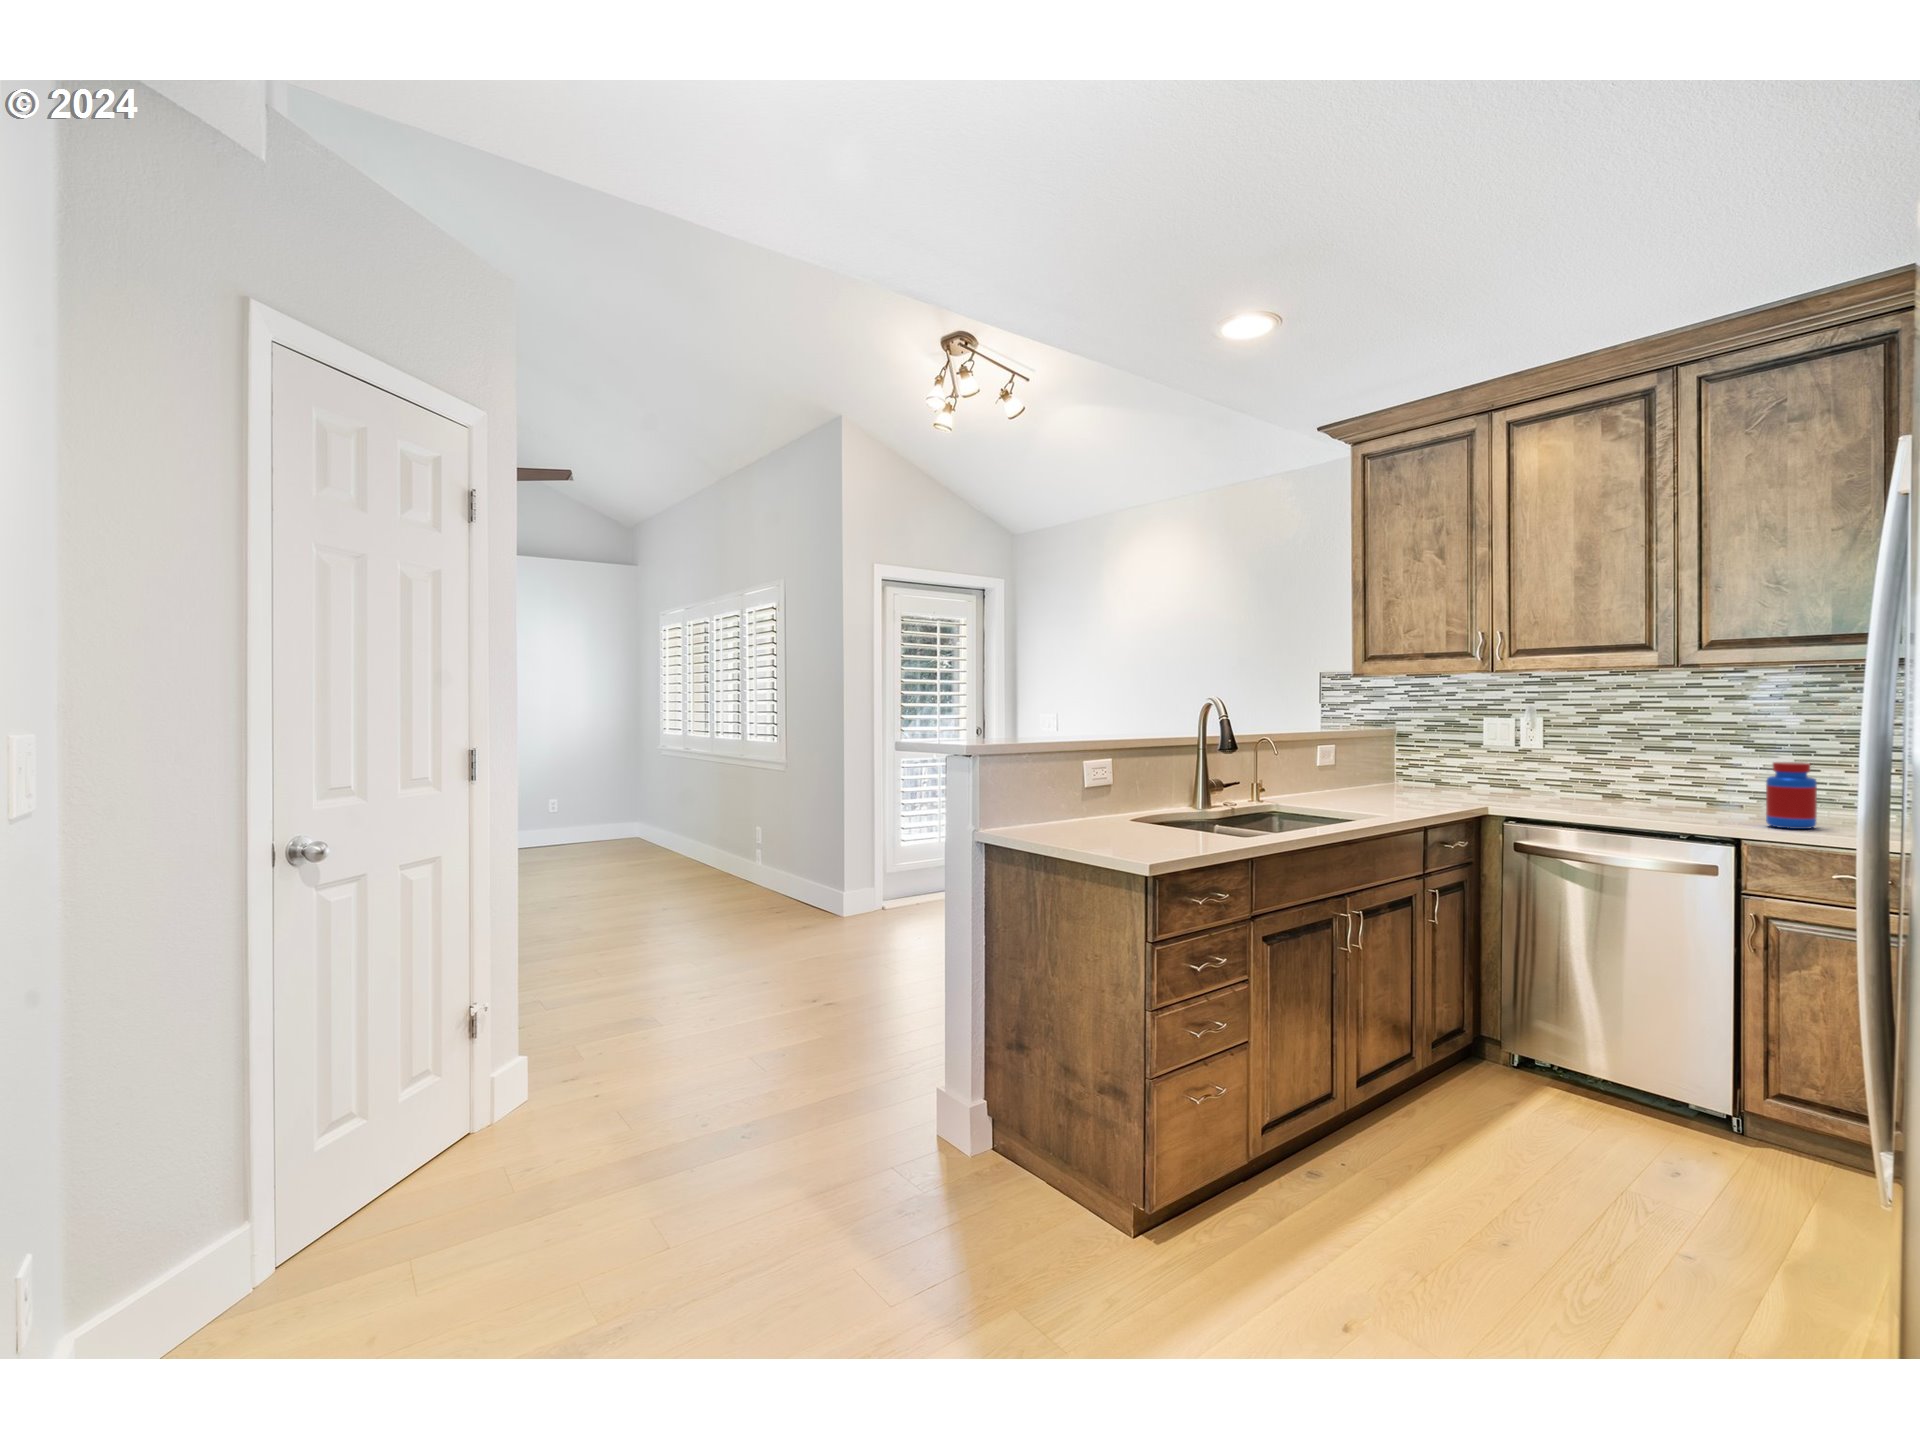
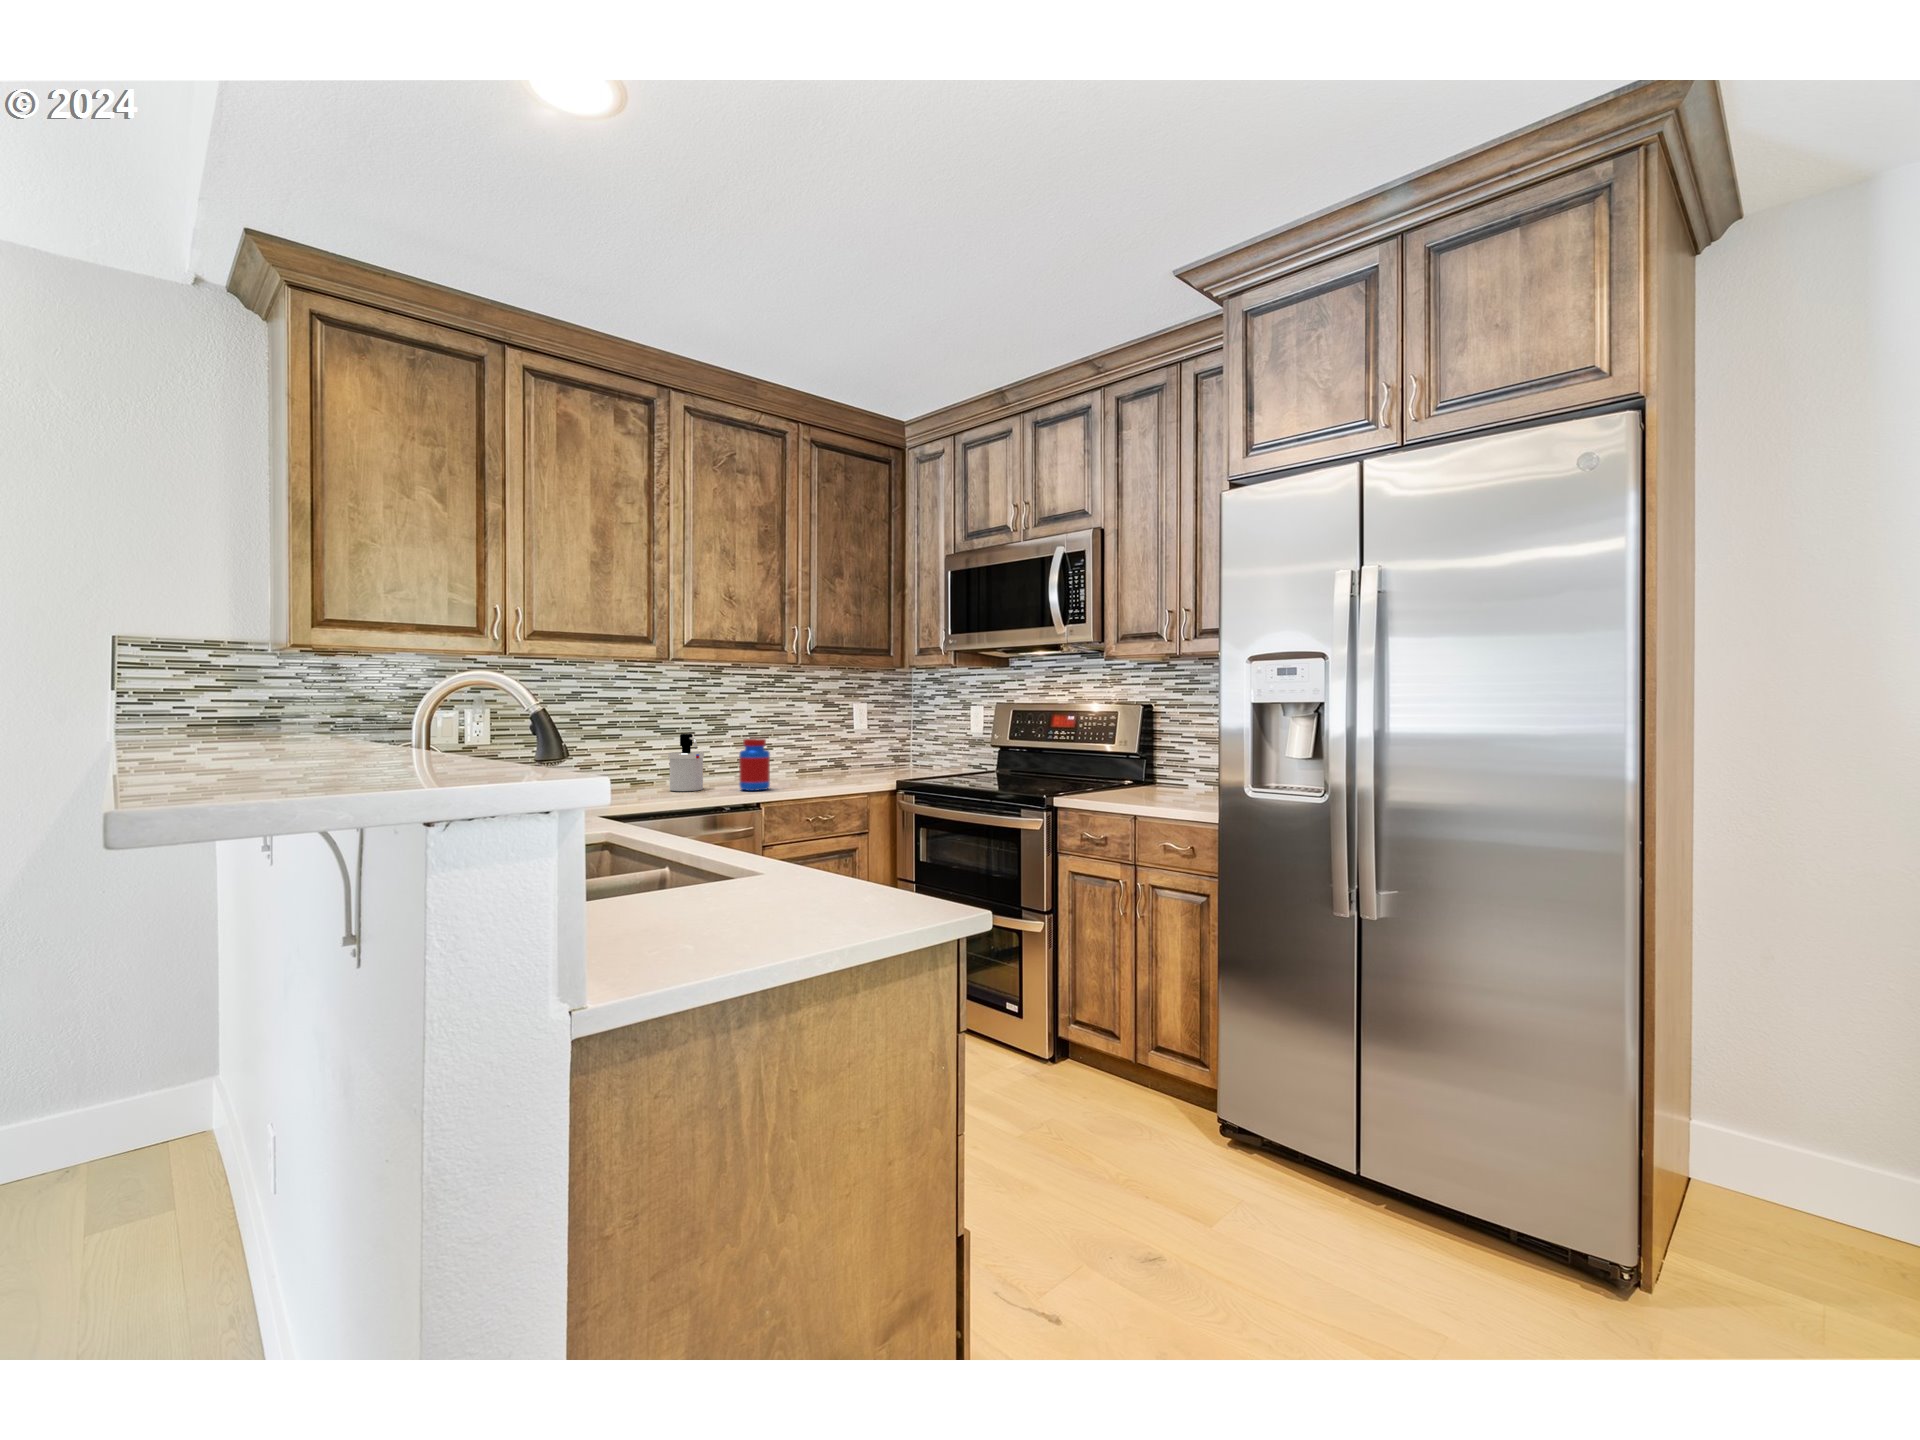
soap dispenser: none [1706,751,1758,818] -> present [668,734,704,791]

